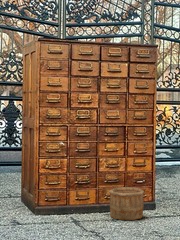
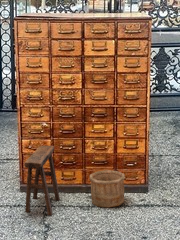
stool: none [52,164,88,228] -> present [24,146,60,215]

